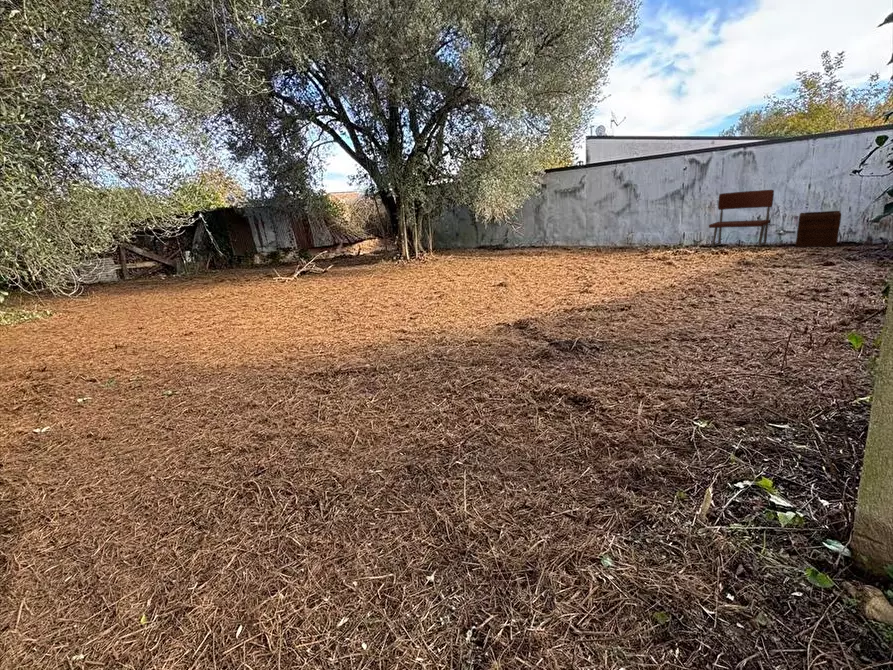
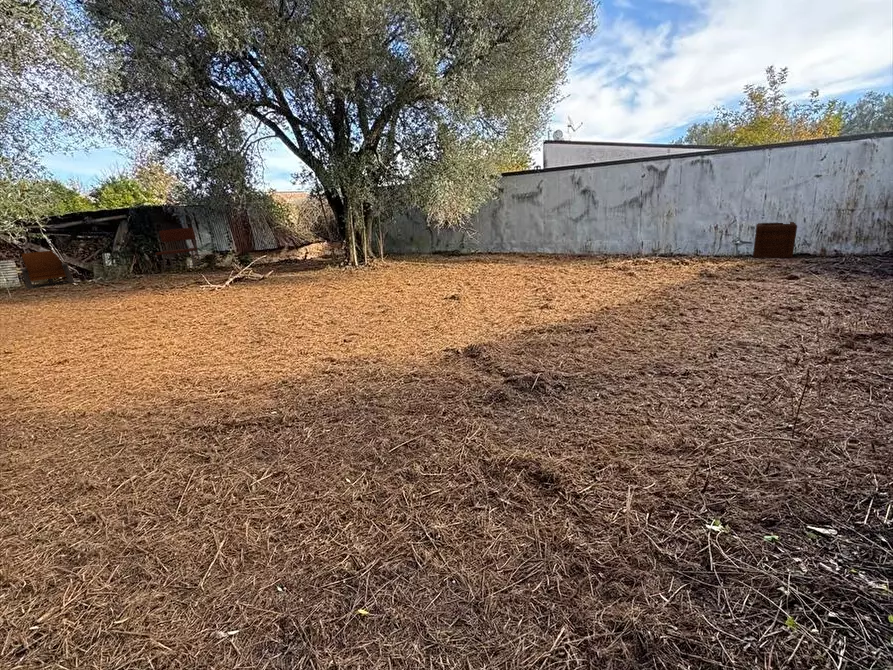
bench: present [709,190,774,247] -> present [156,228,201,269]
lounge chair: none [119,248,162,283] -> present [20,250,74,289]

